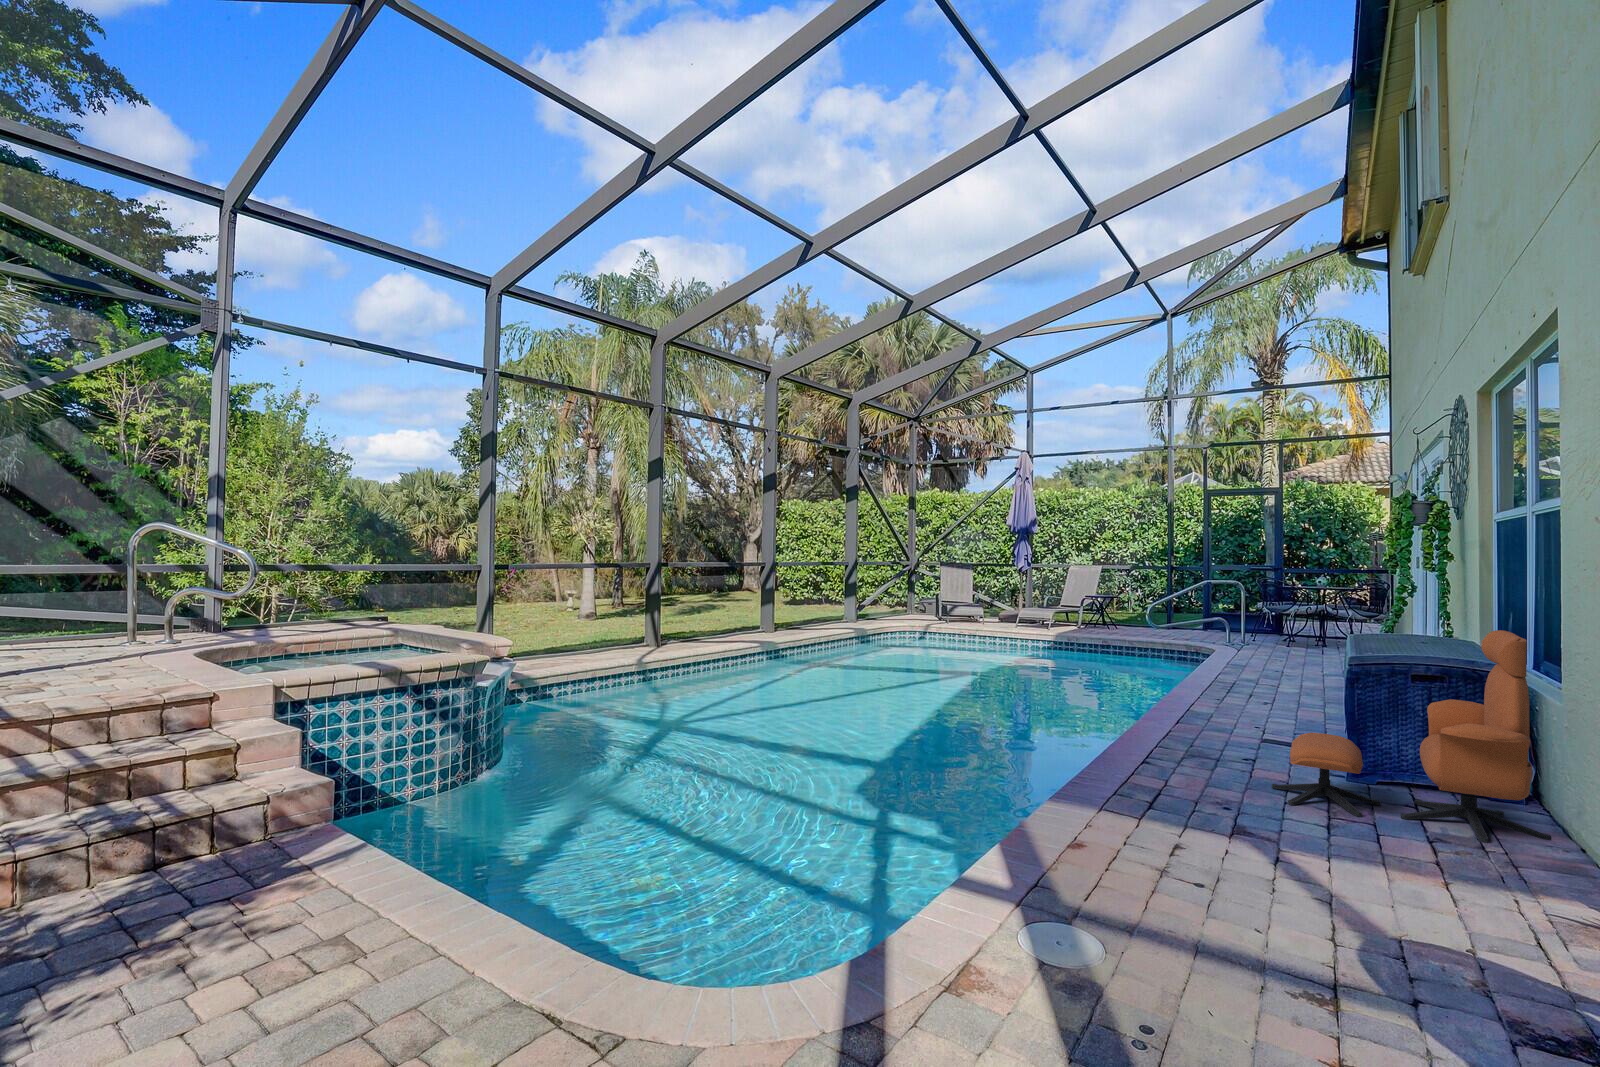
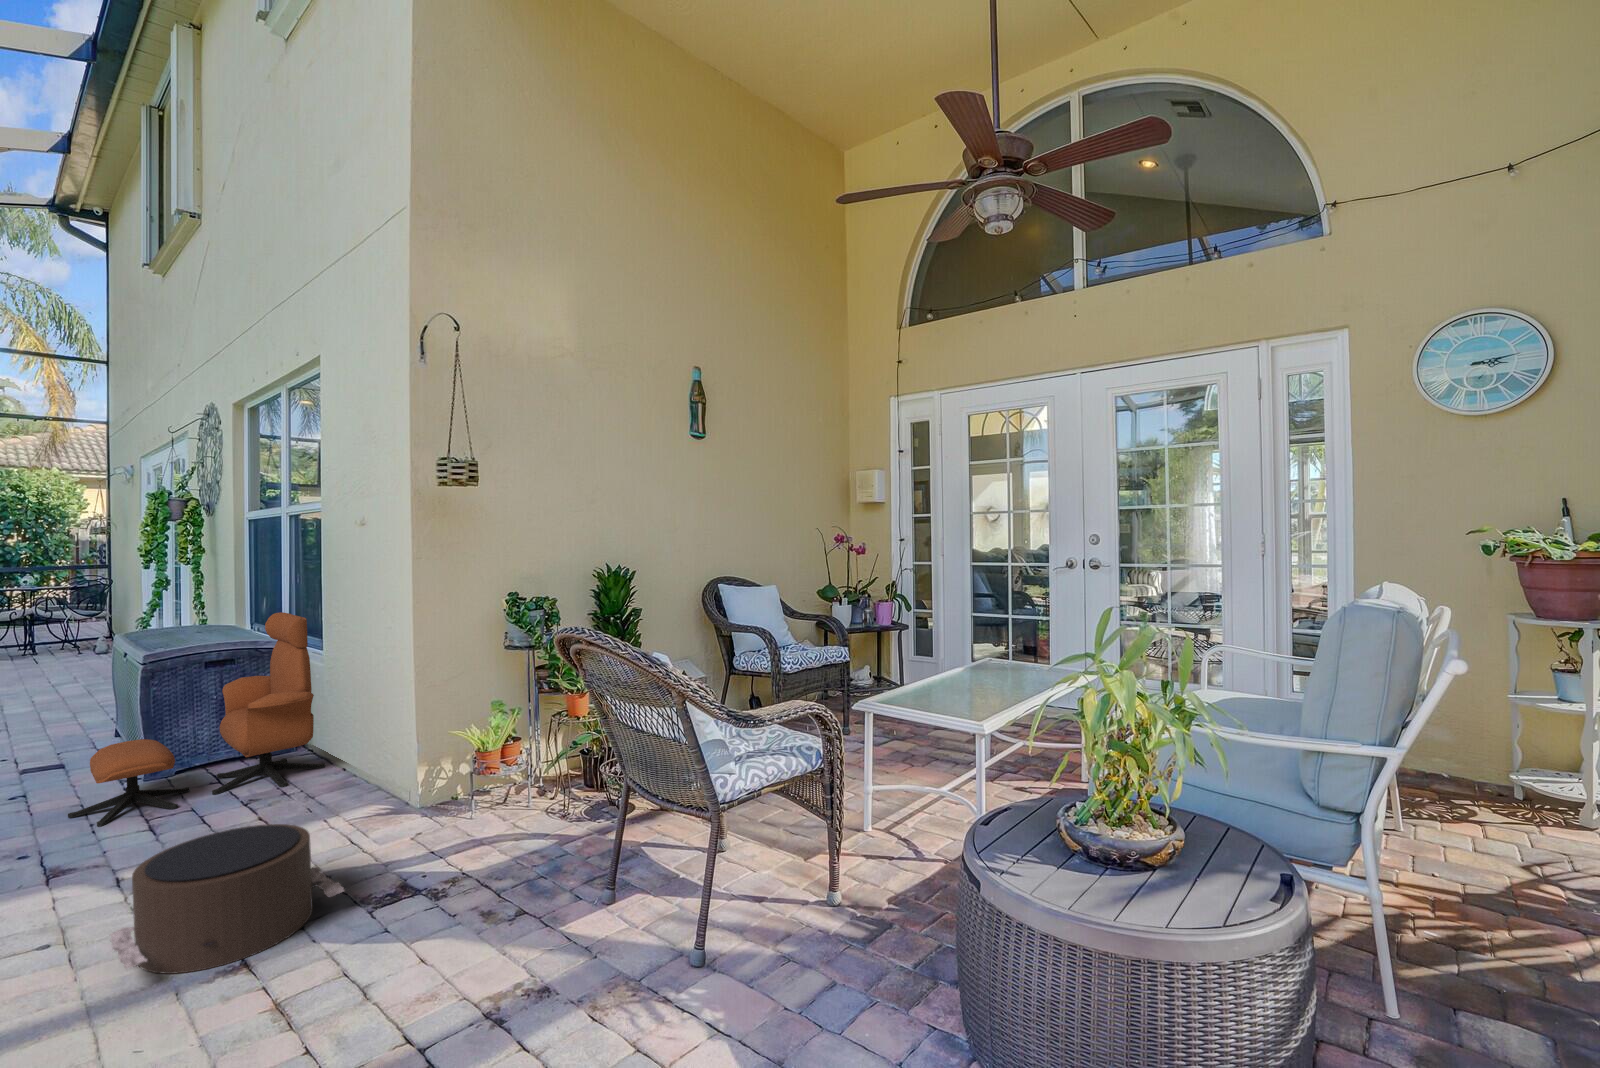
pouf: none [1226,841,1477,1005] -> present [110,824,344,974]

